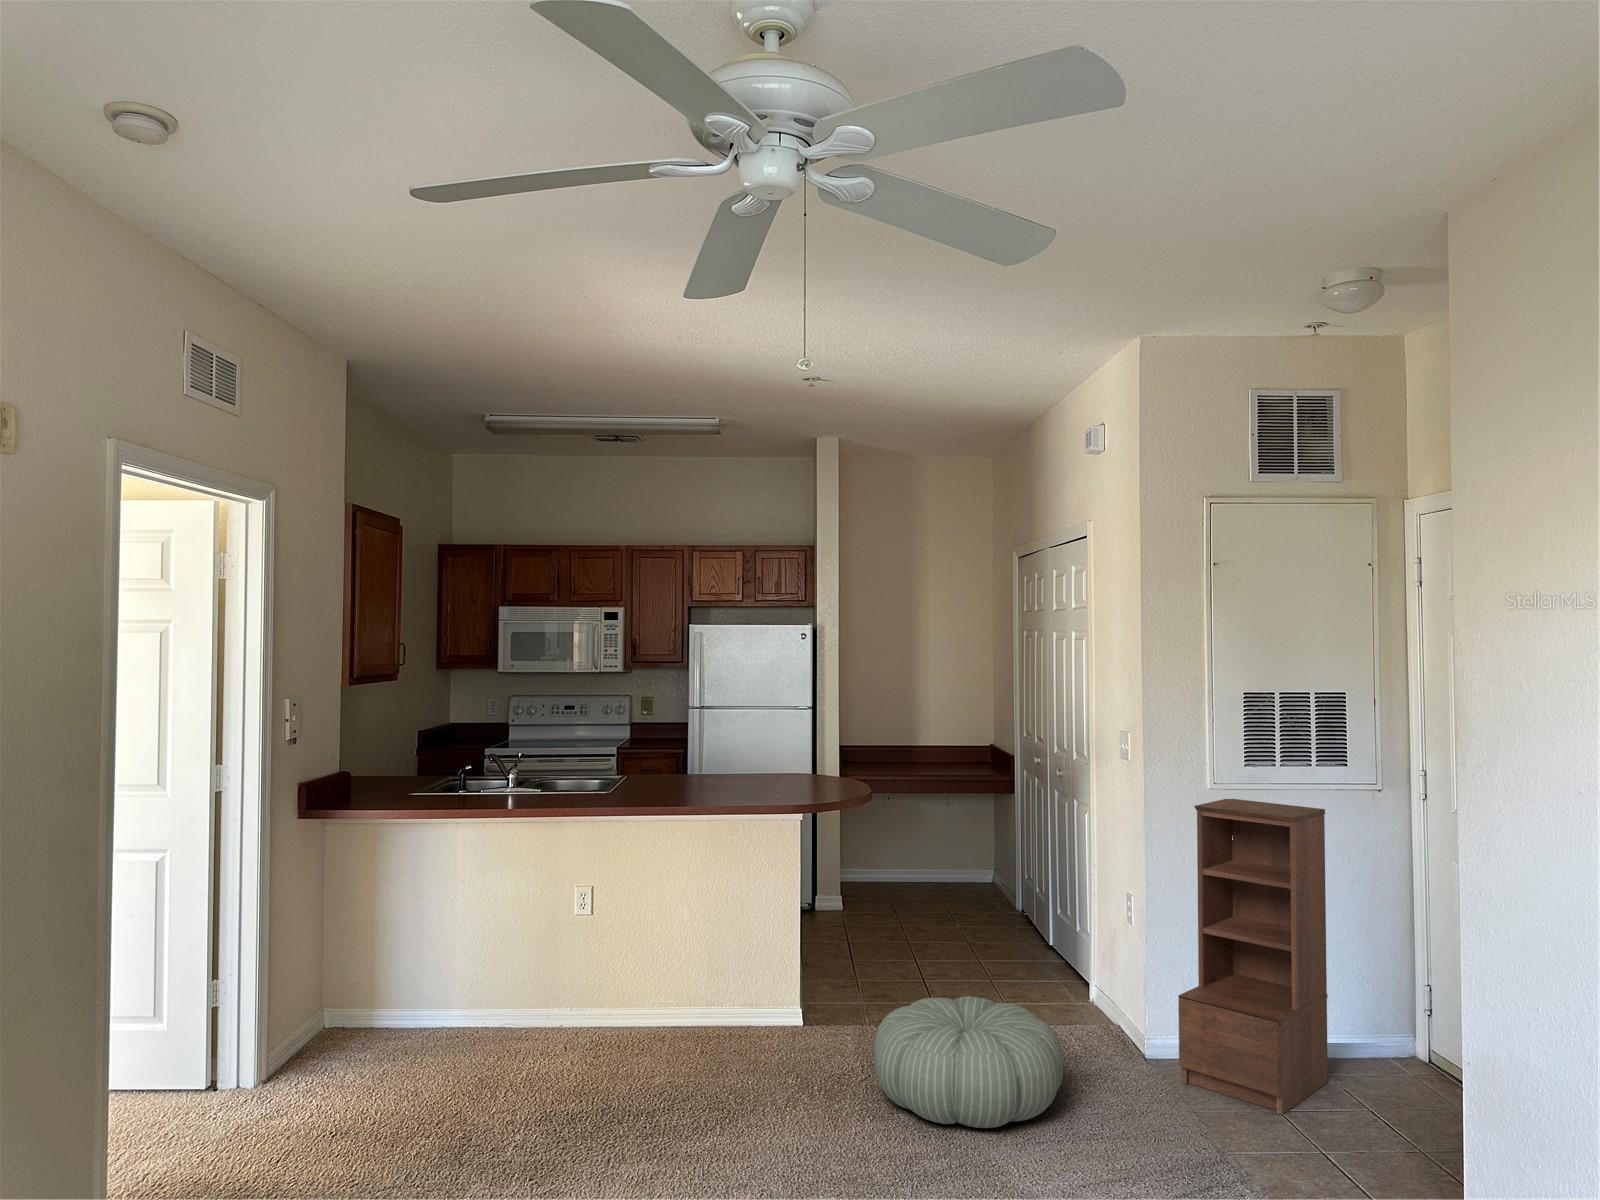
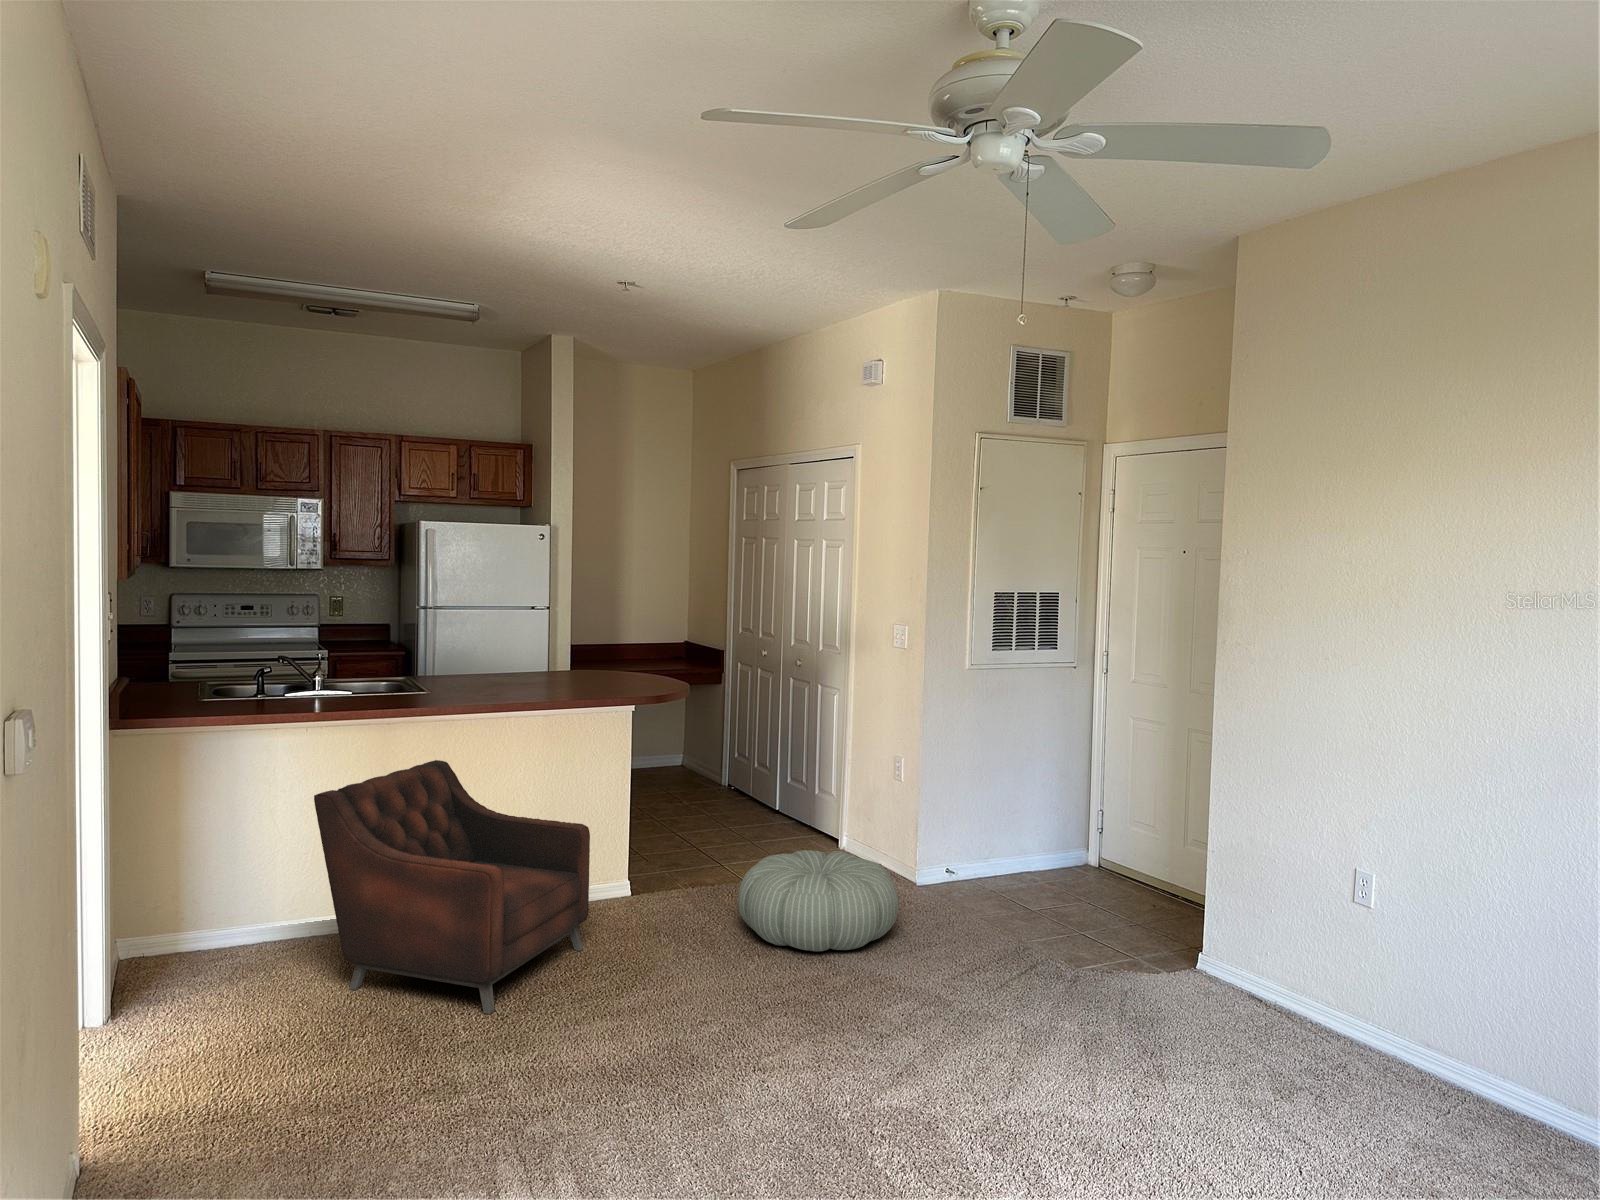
bookshelf: present [1178,799,1328,1115] -> none [957,677,1056,910]
armchair: none [442,861,708,1135] -> present [314,760,590,1014]

